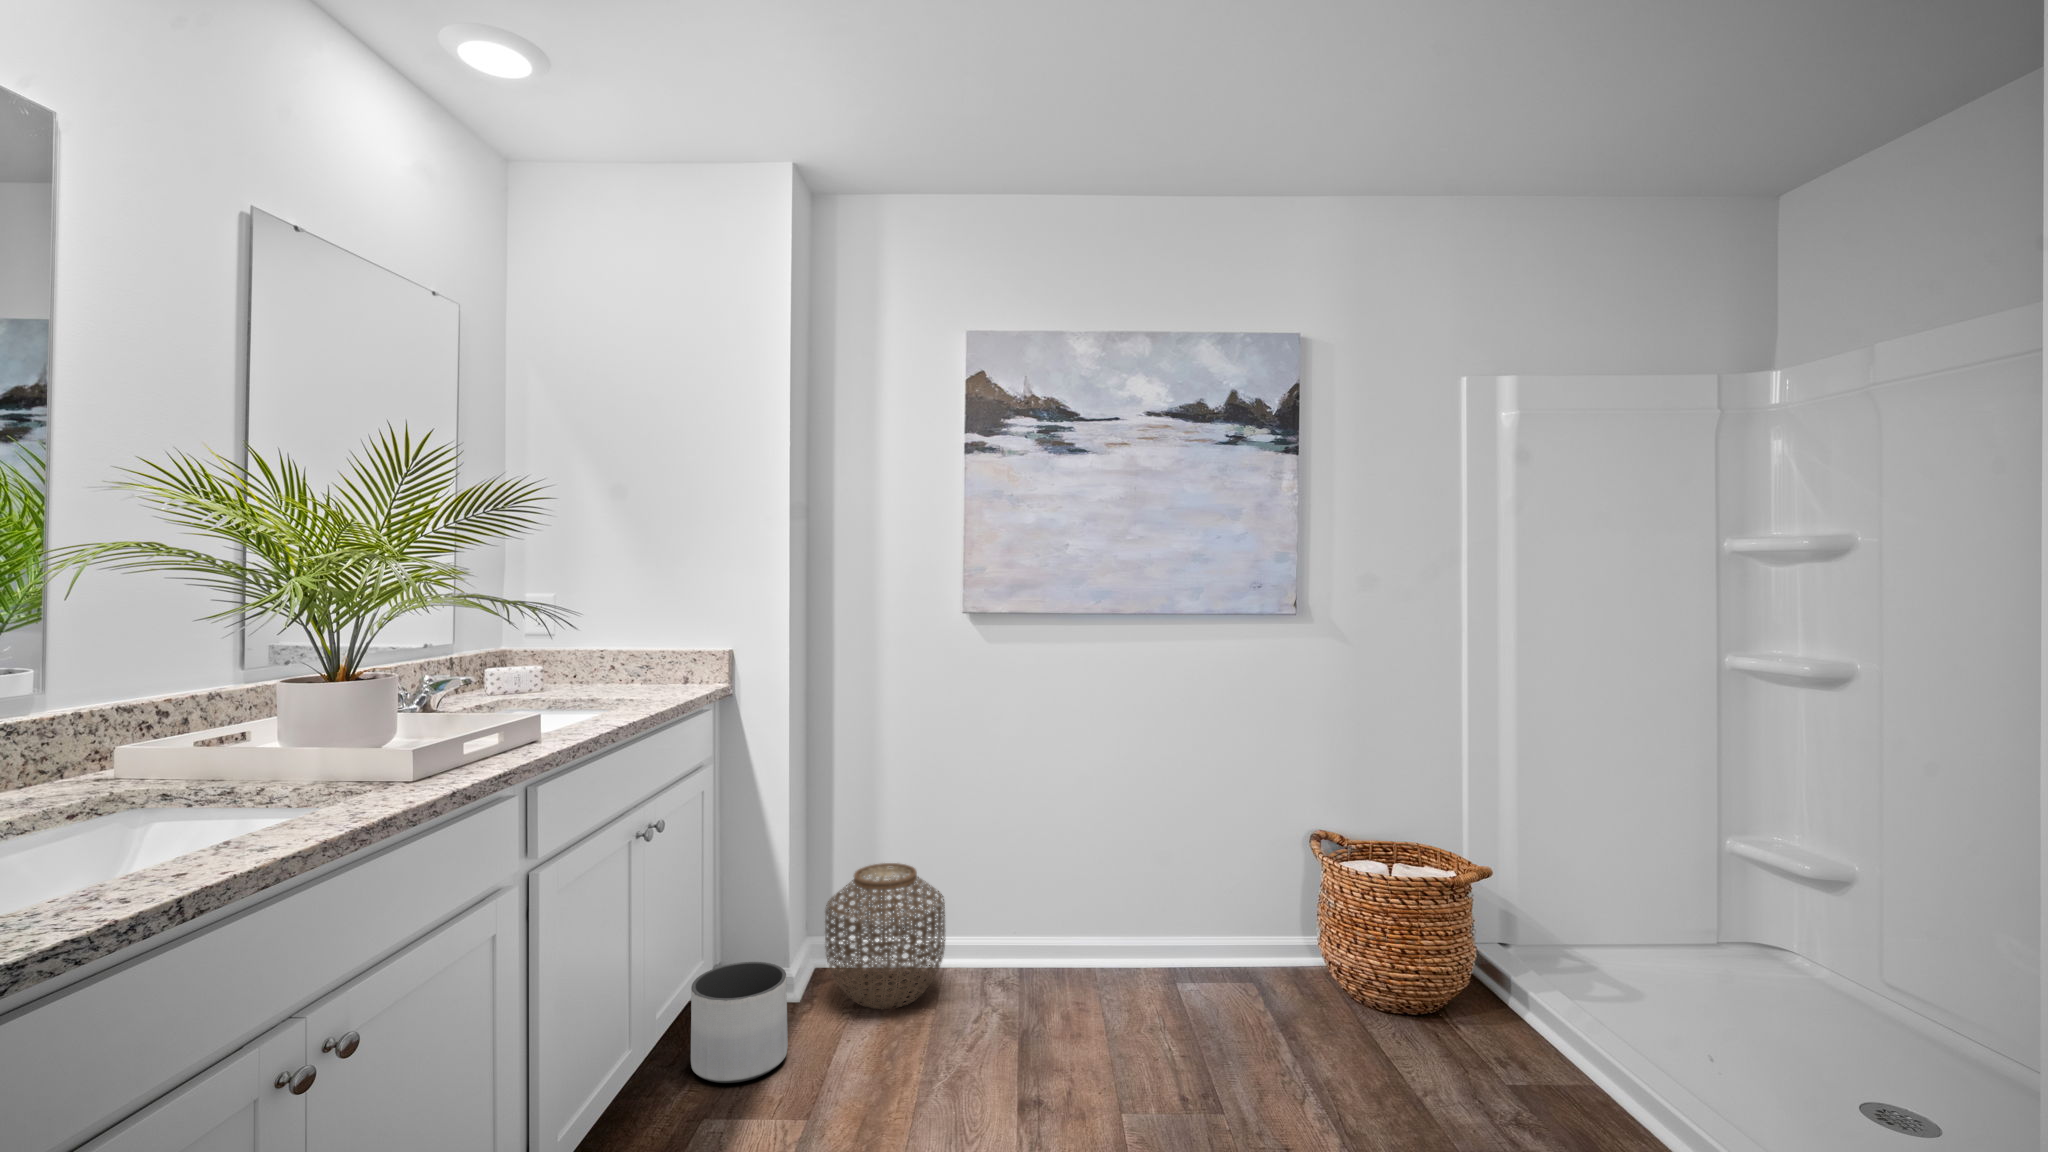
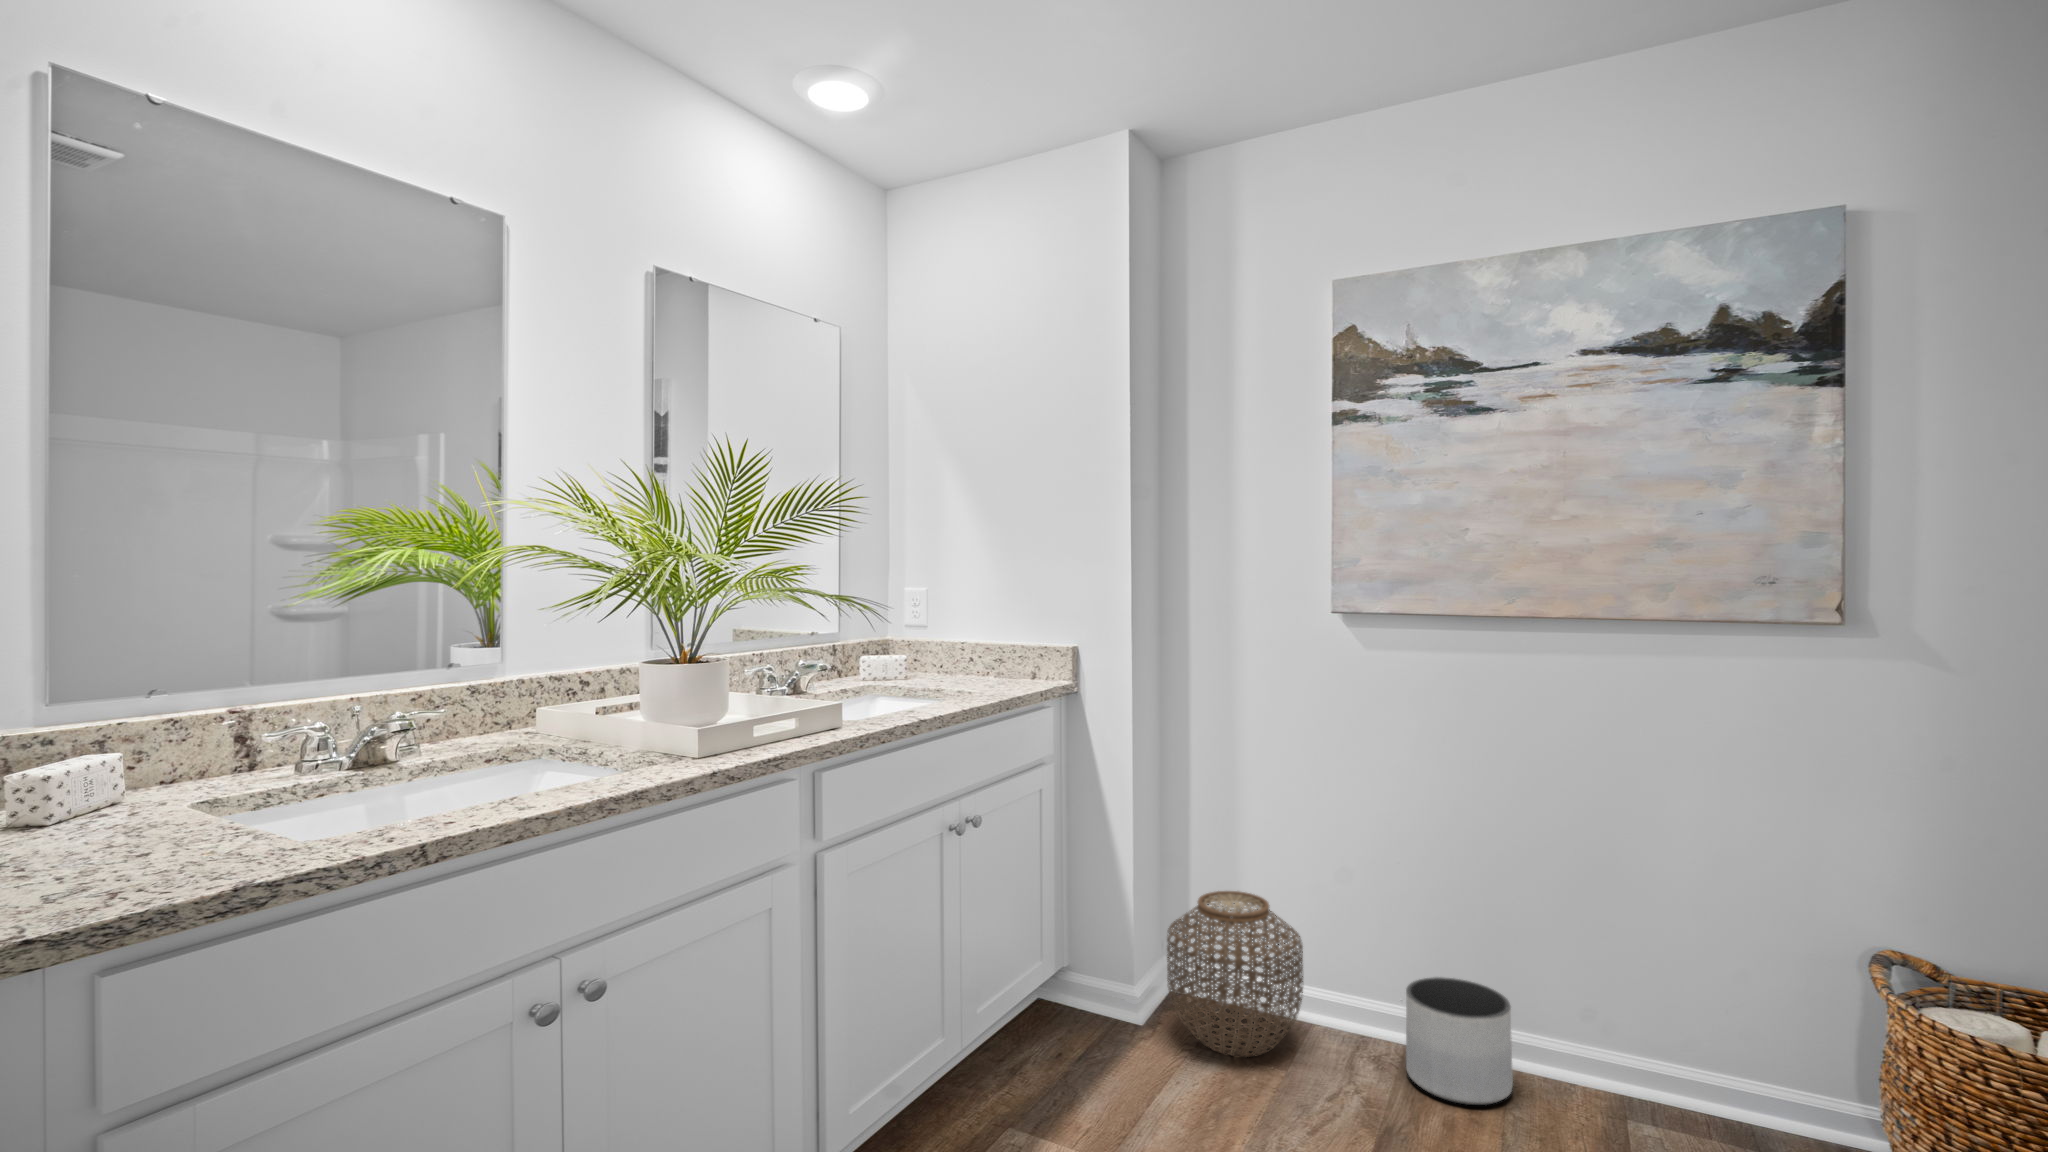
planter: present [691,962,788,1083] -> present [1406,977,1513,1105]

